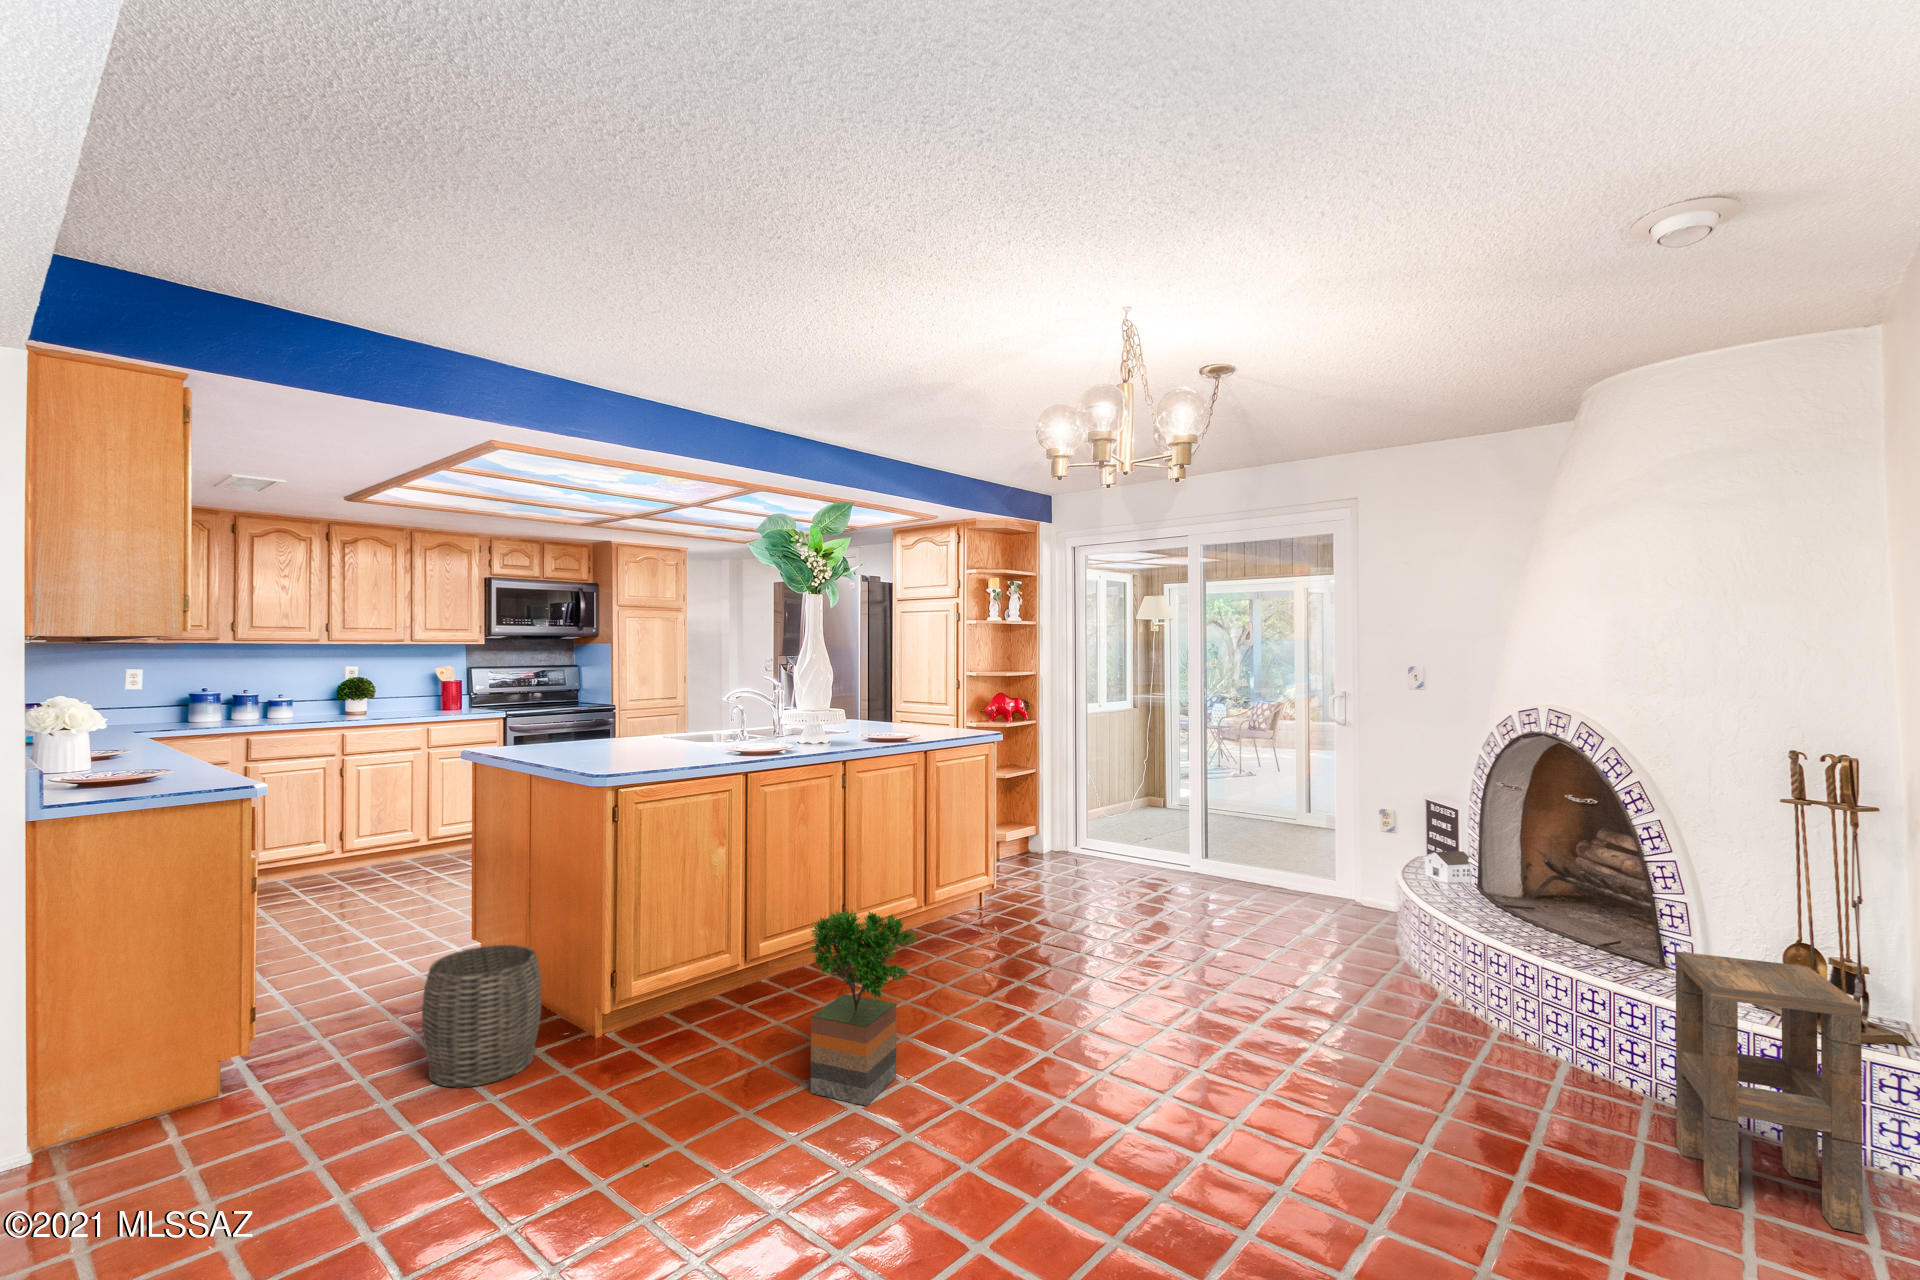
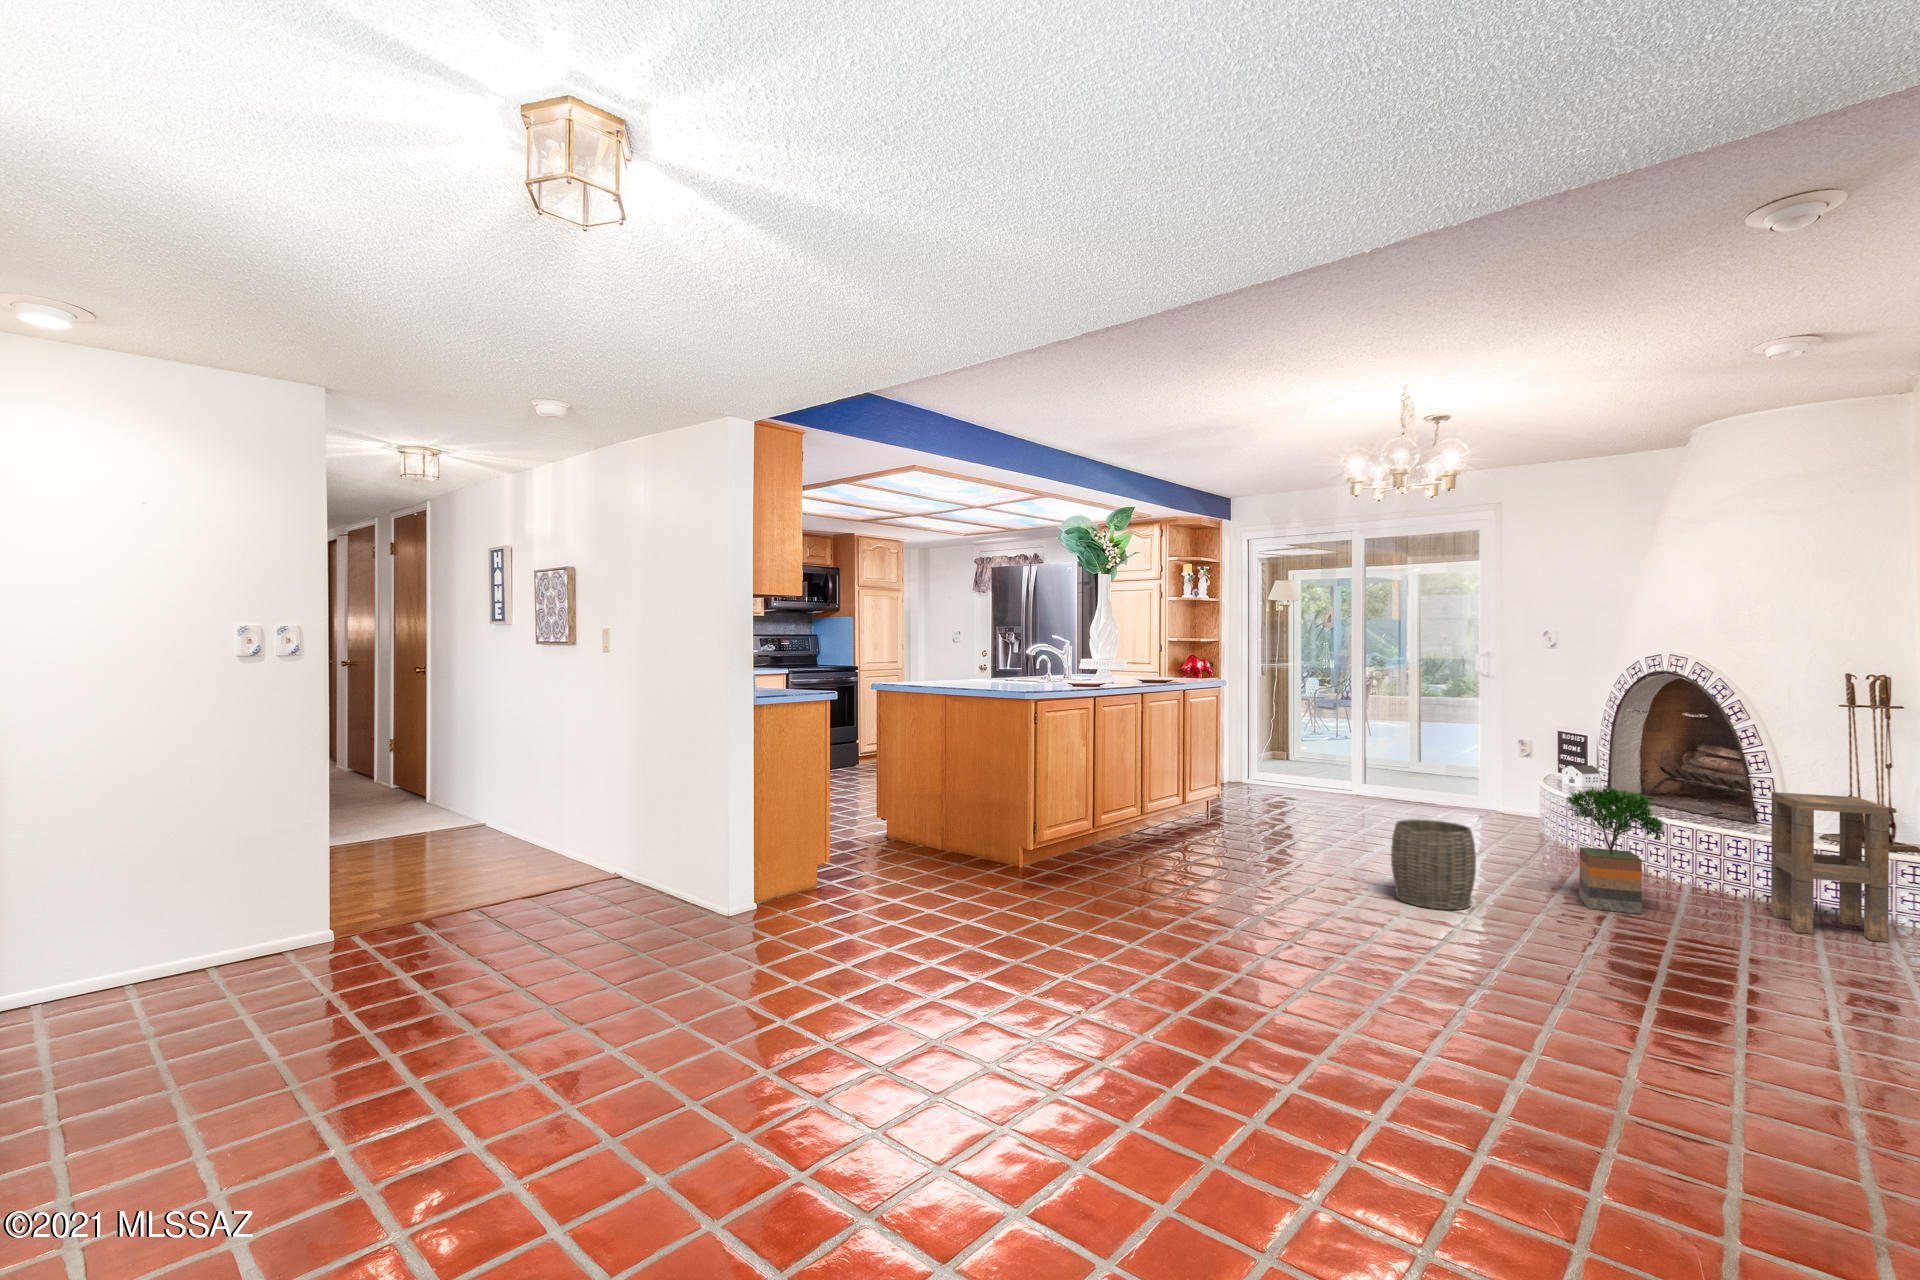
potted tree: present [810,910,917,1106] -> present [1566,787,1664,914]
woven basket: present [422,945,541,1087] -> present [1391,820,1476,910]

